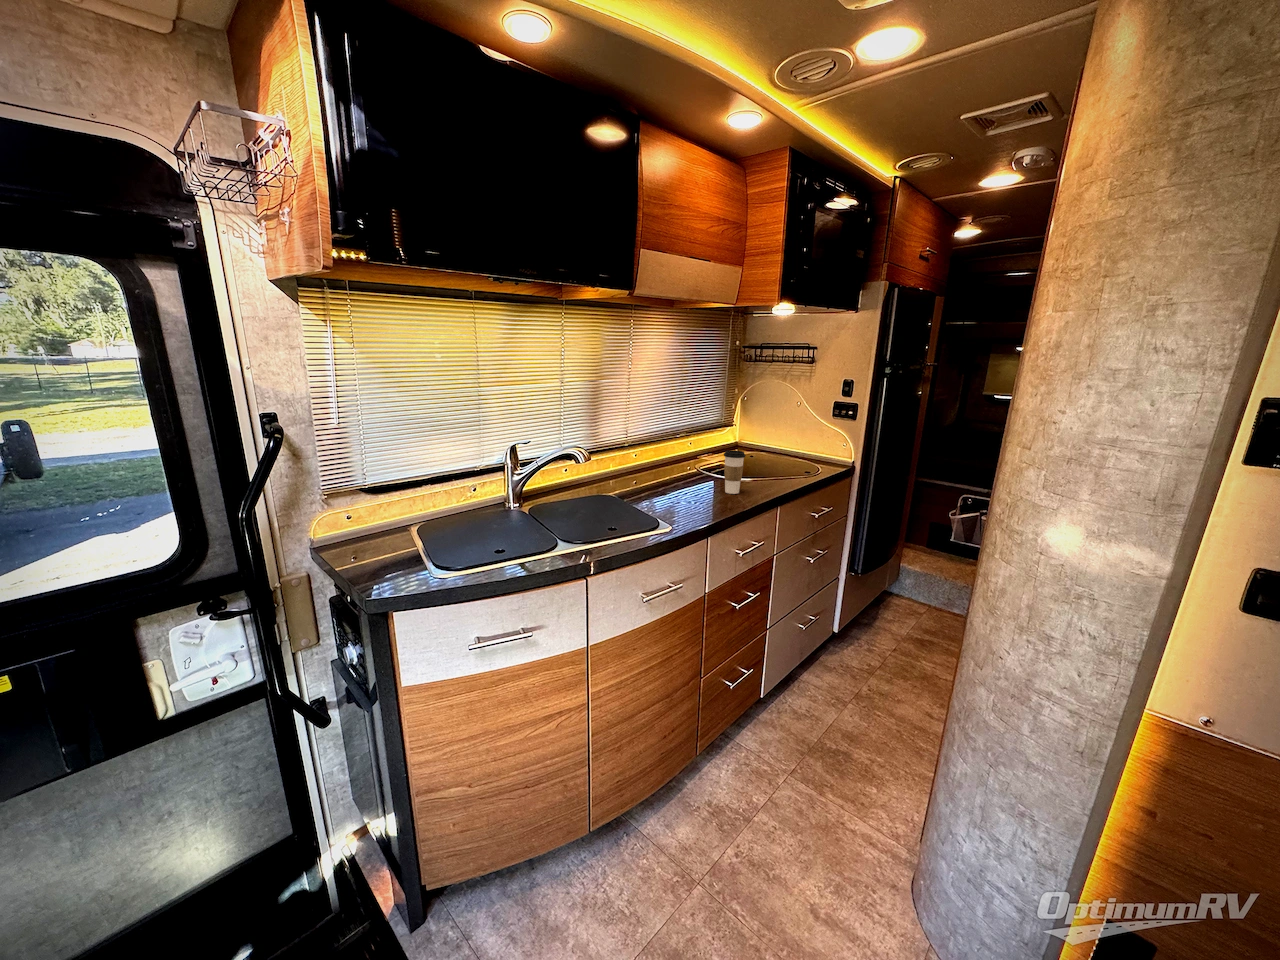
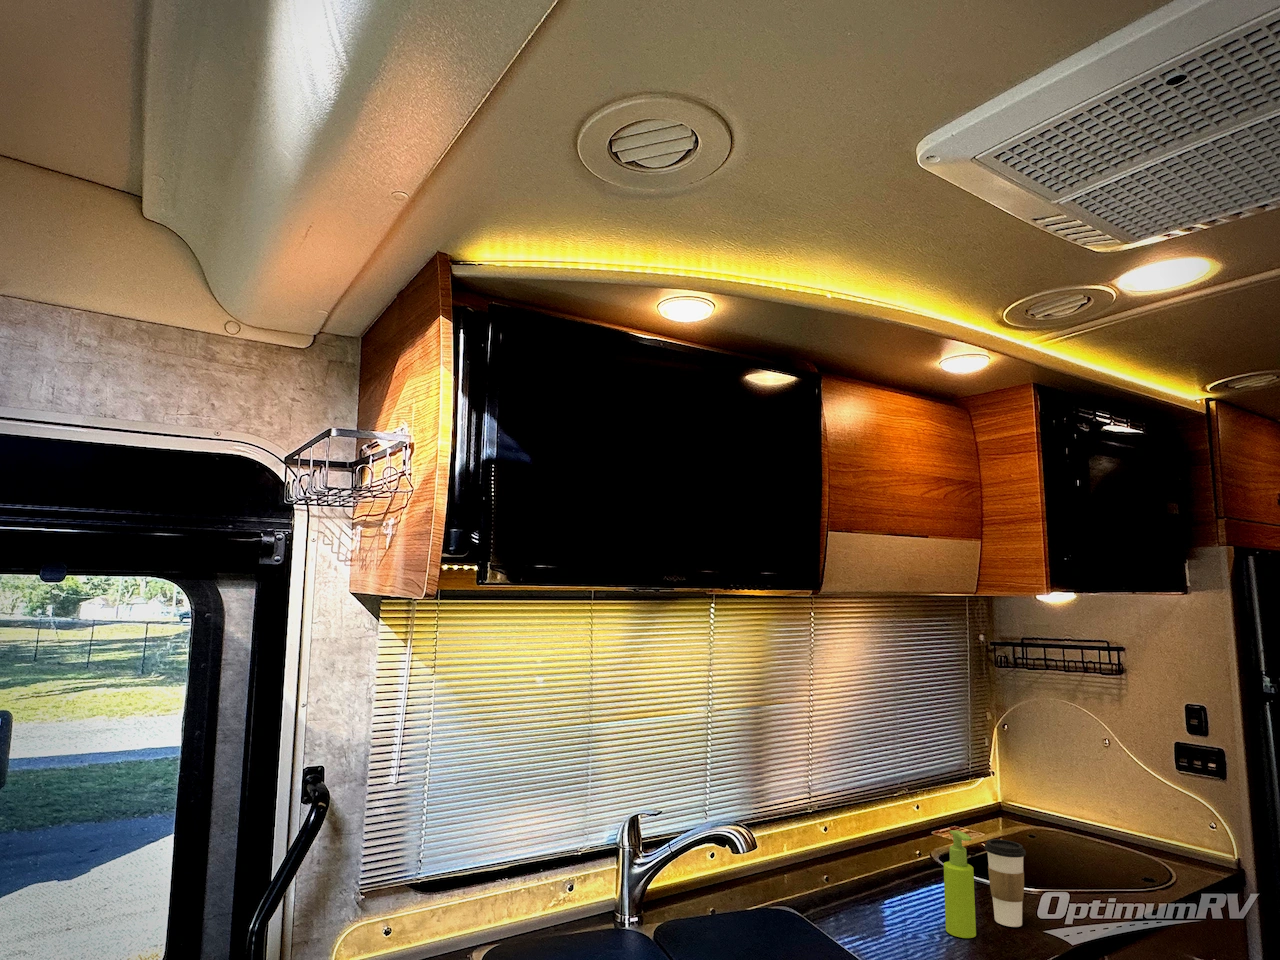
soap dispenser: none [698,445,717,500] -> present [944,830,976,938]

